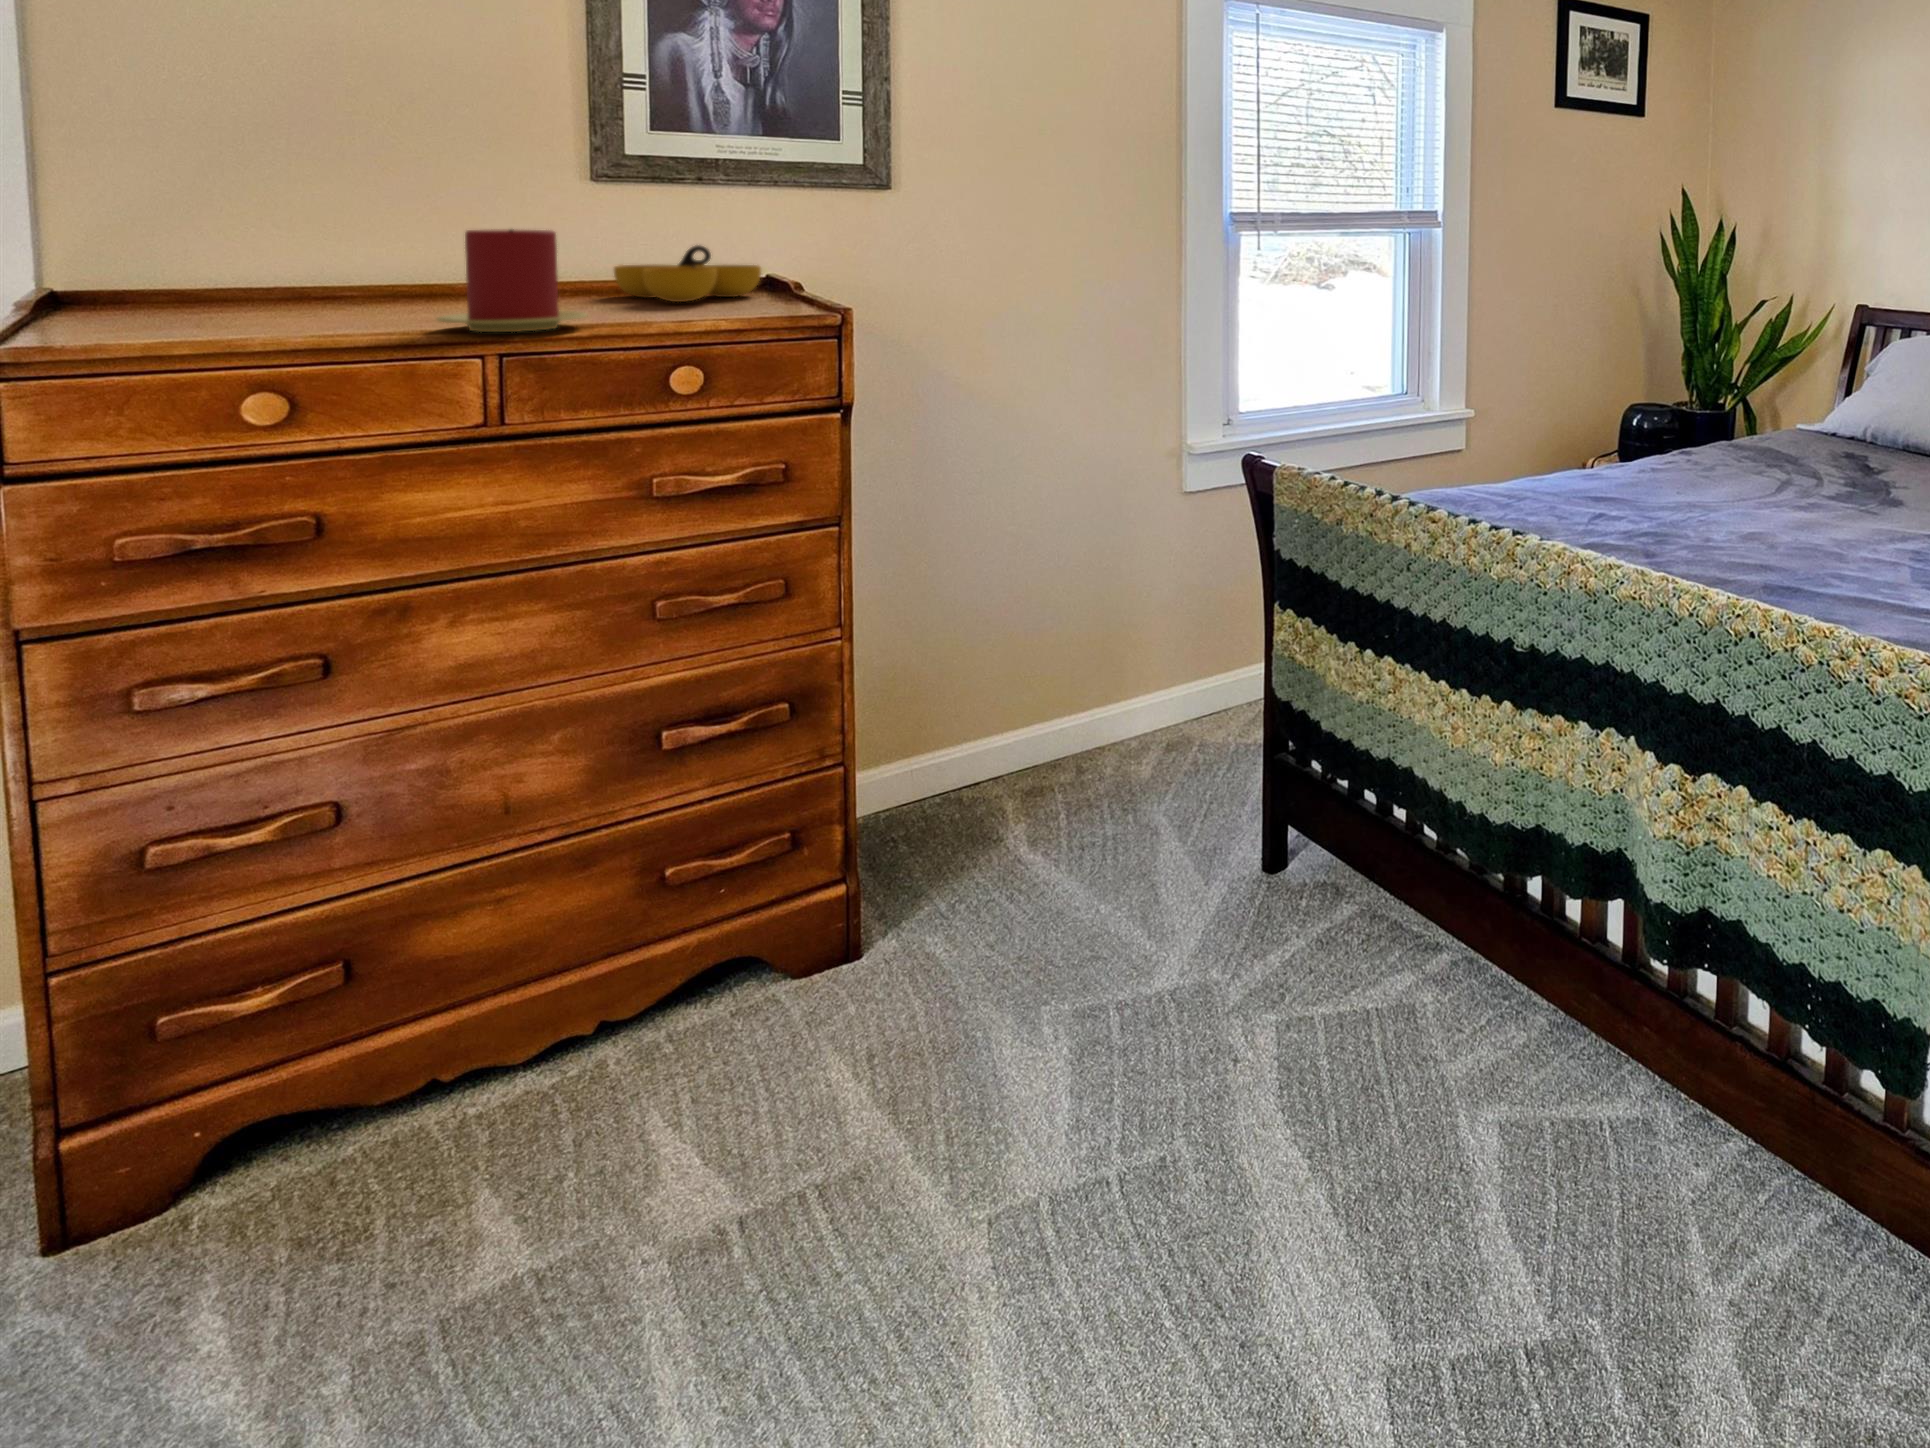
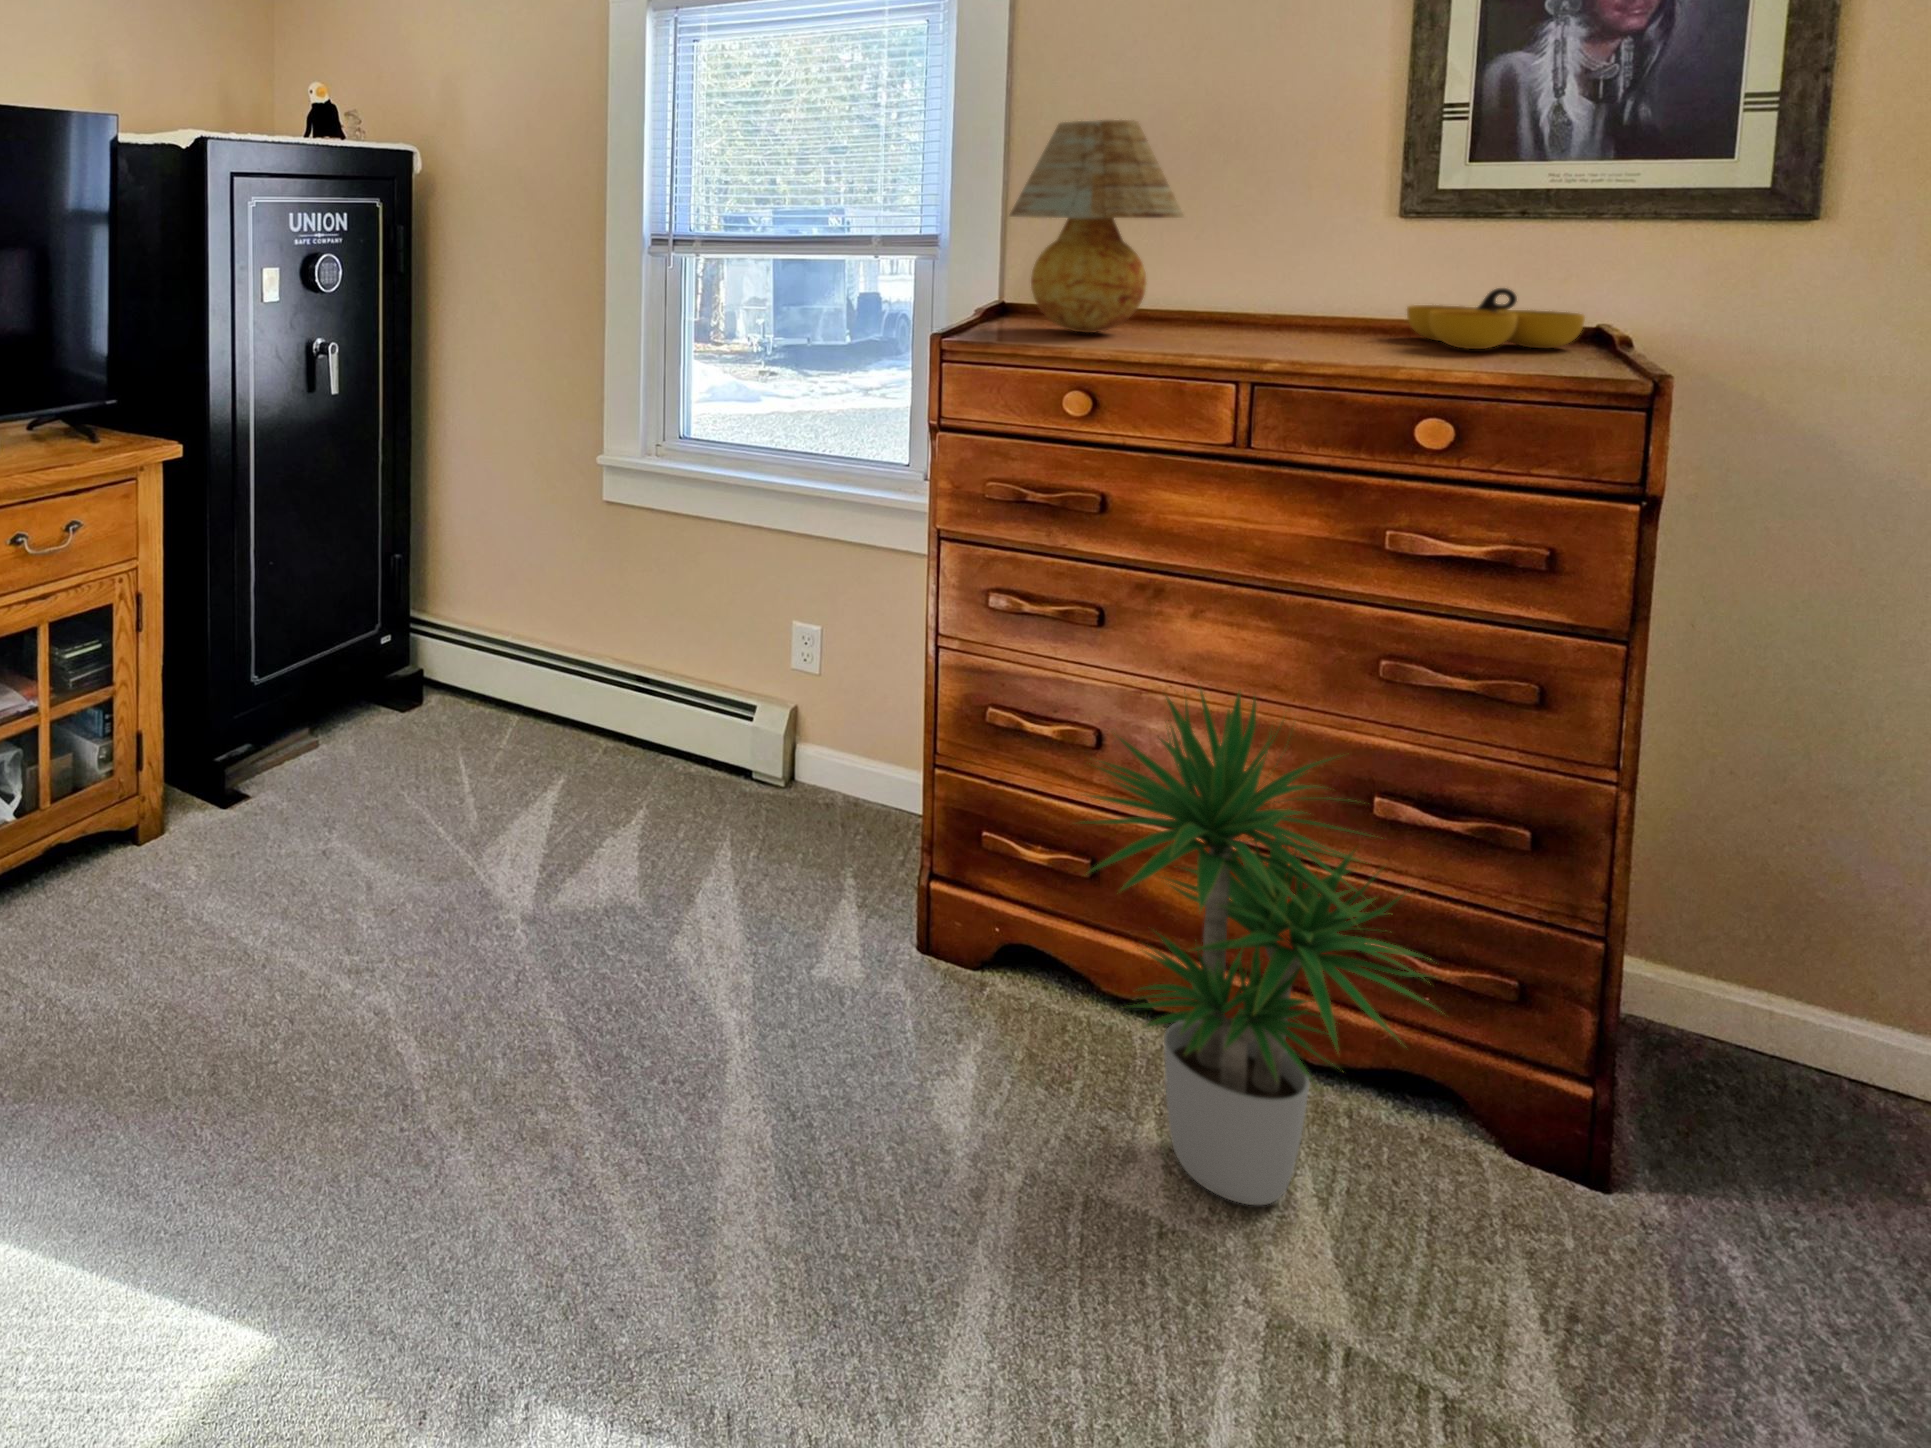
table lamp: none [82,45,368,321] -> present [1010,120,1183,333]
candle: present [437,229,588,332] -> none [1207,267,1342,365]
potted plant: none [342,670,772,1209] -> present [1085,691,1432,1205]

